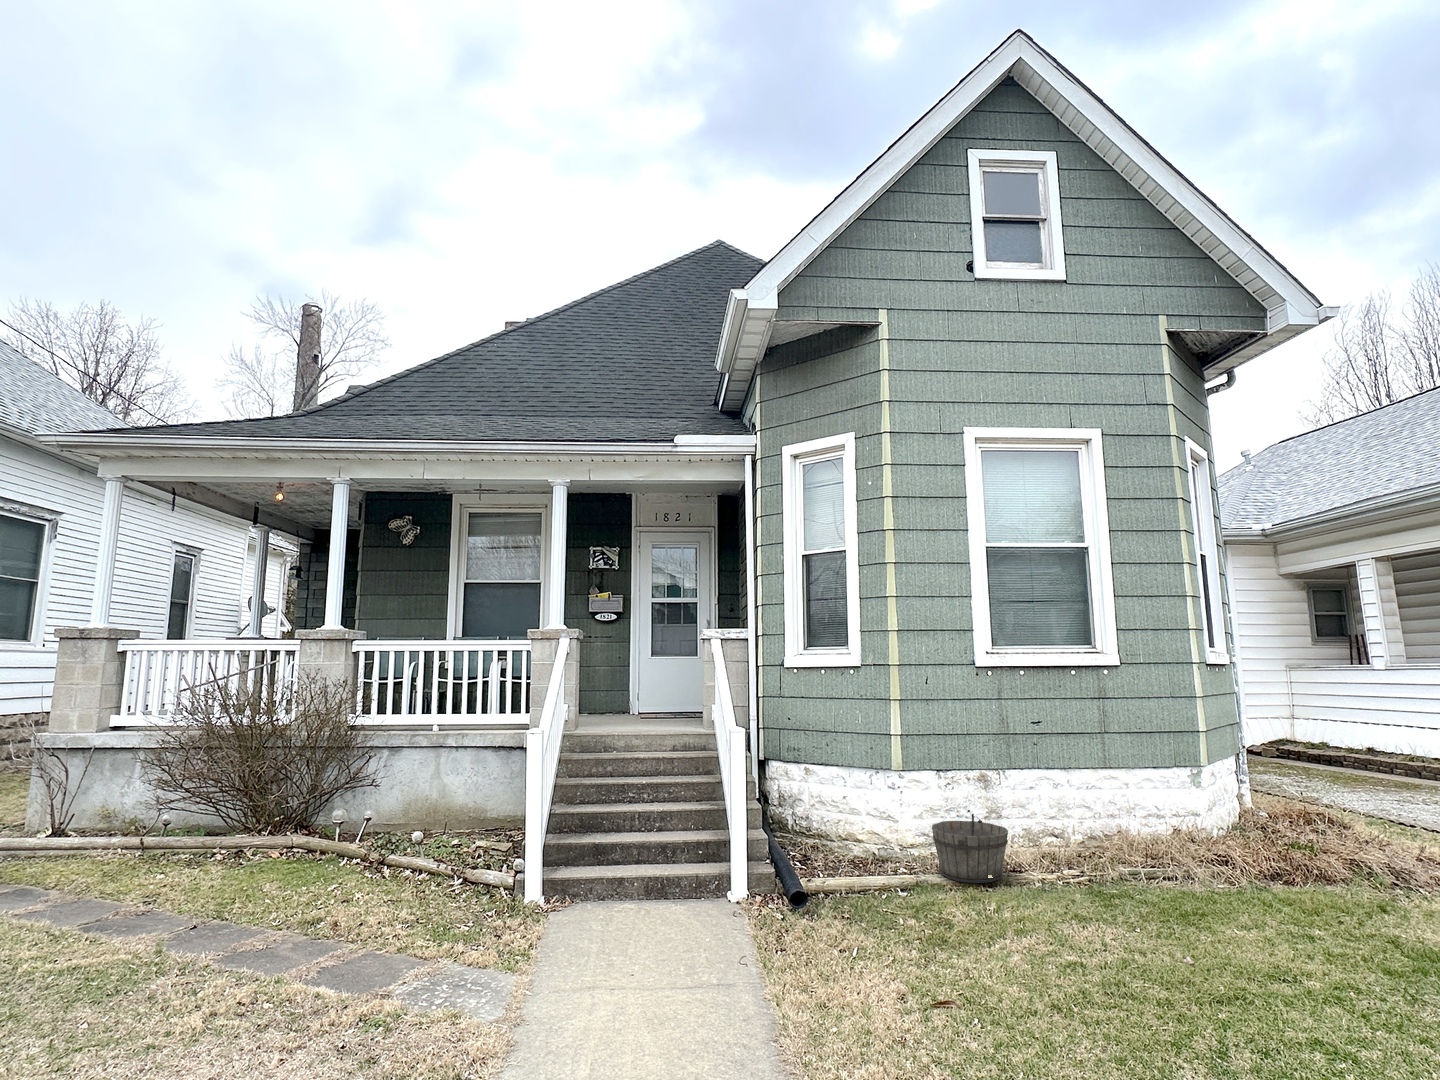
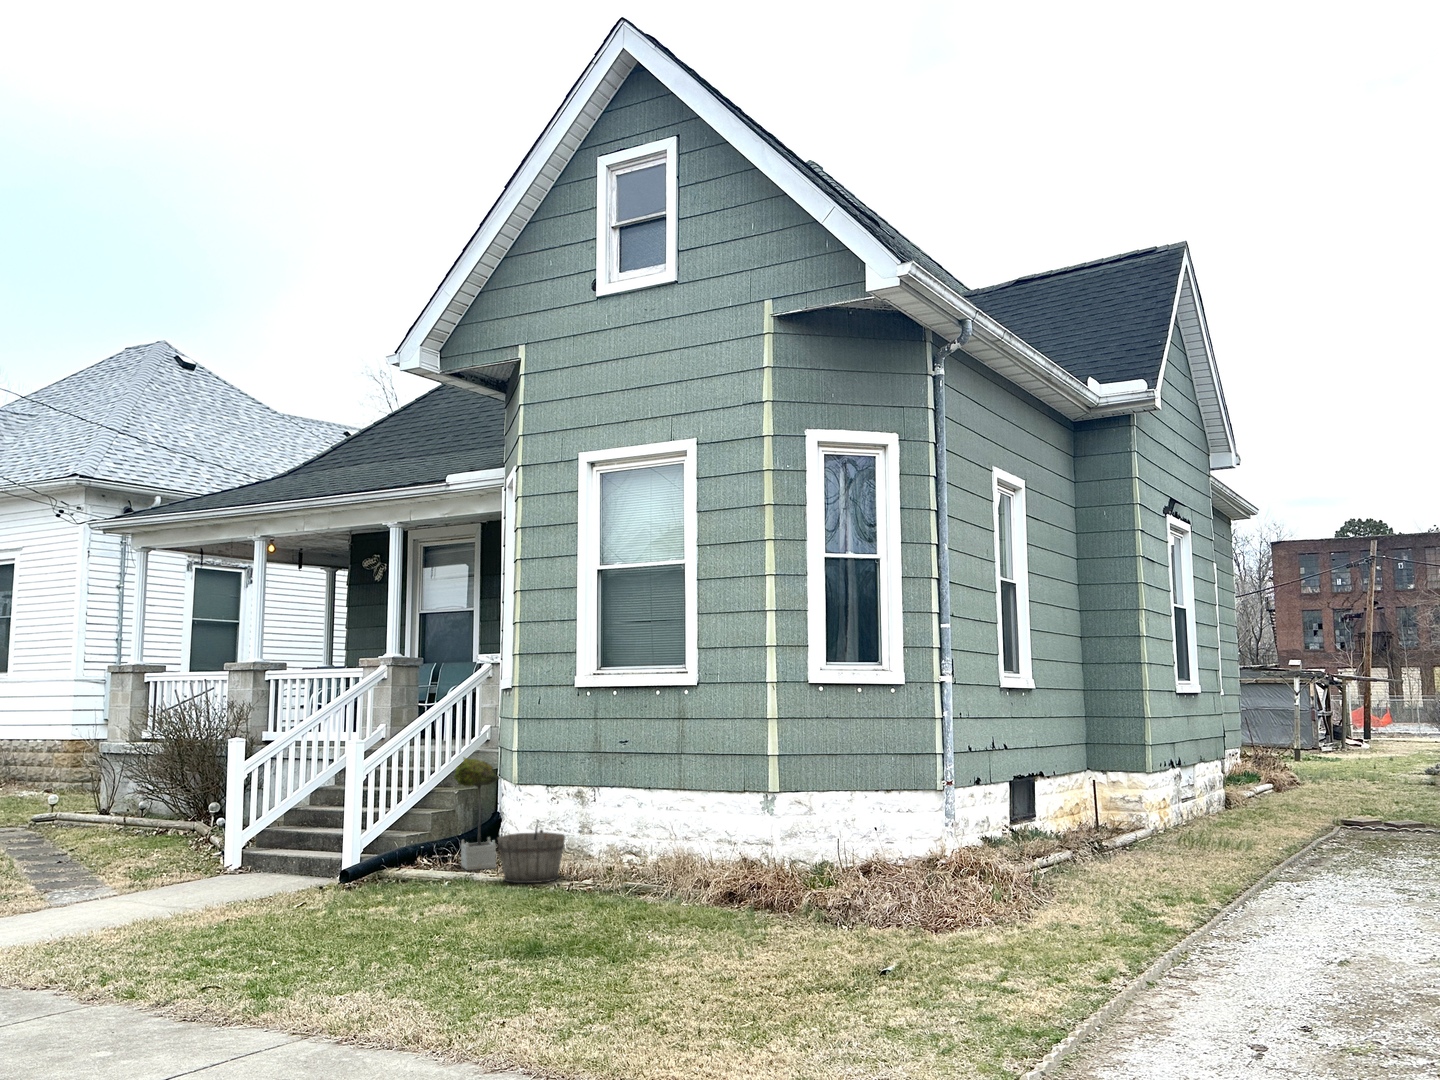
potted tree: none [822,743,877,872] -> present [454,757,500,870]

